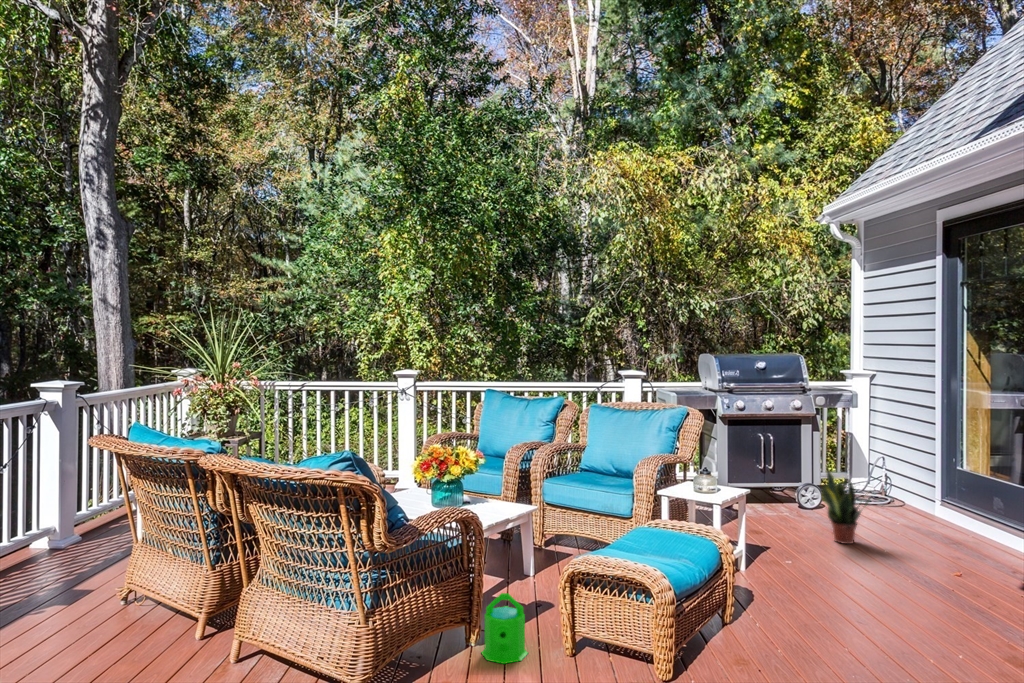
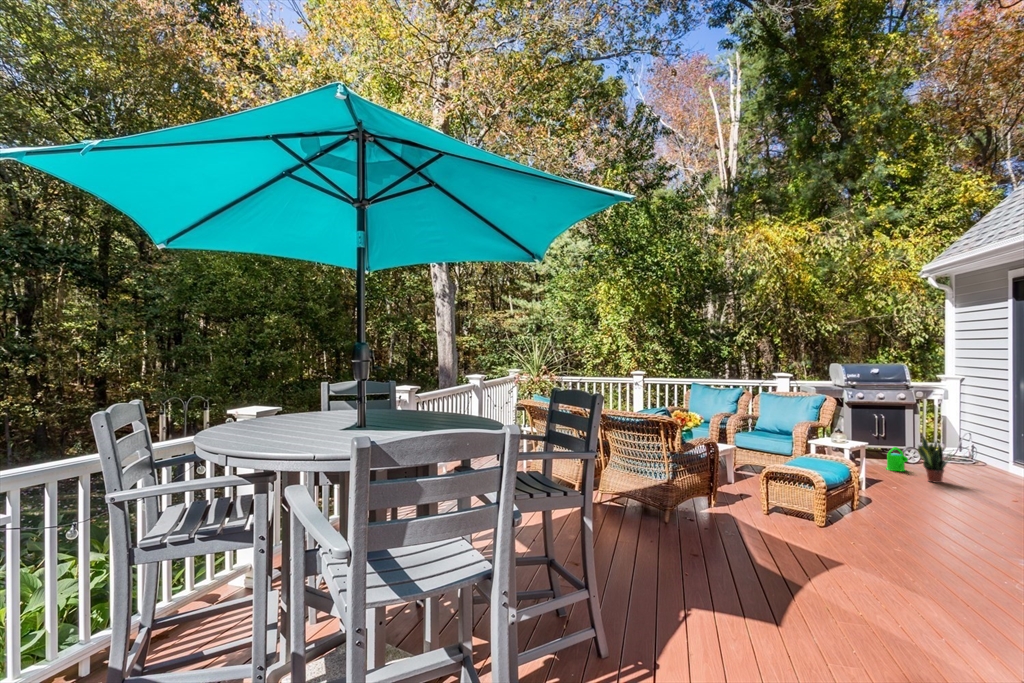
watering can: present [482,593,528,664] -> present [886,447,908,471]

